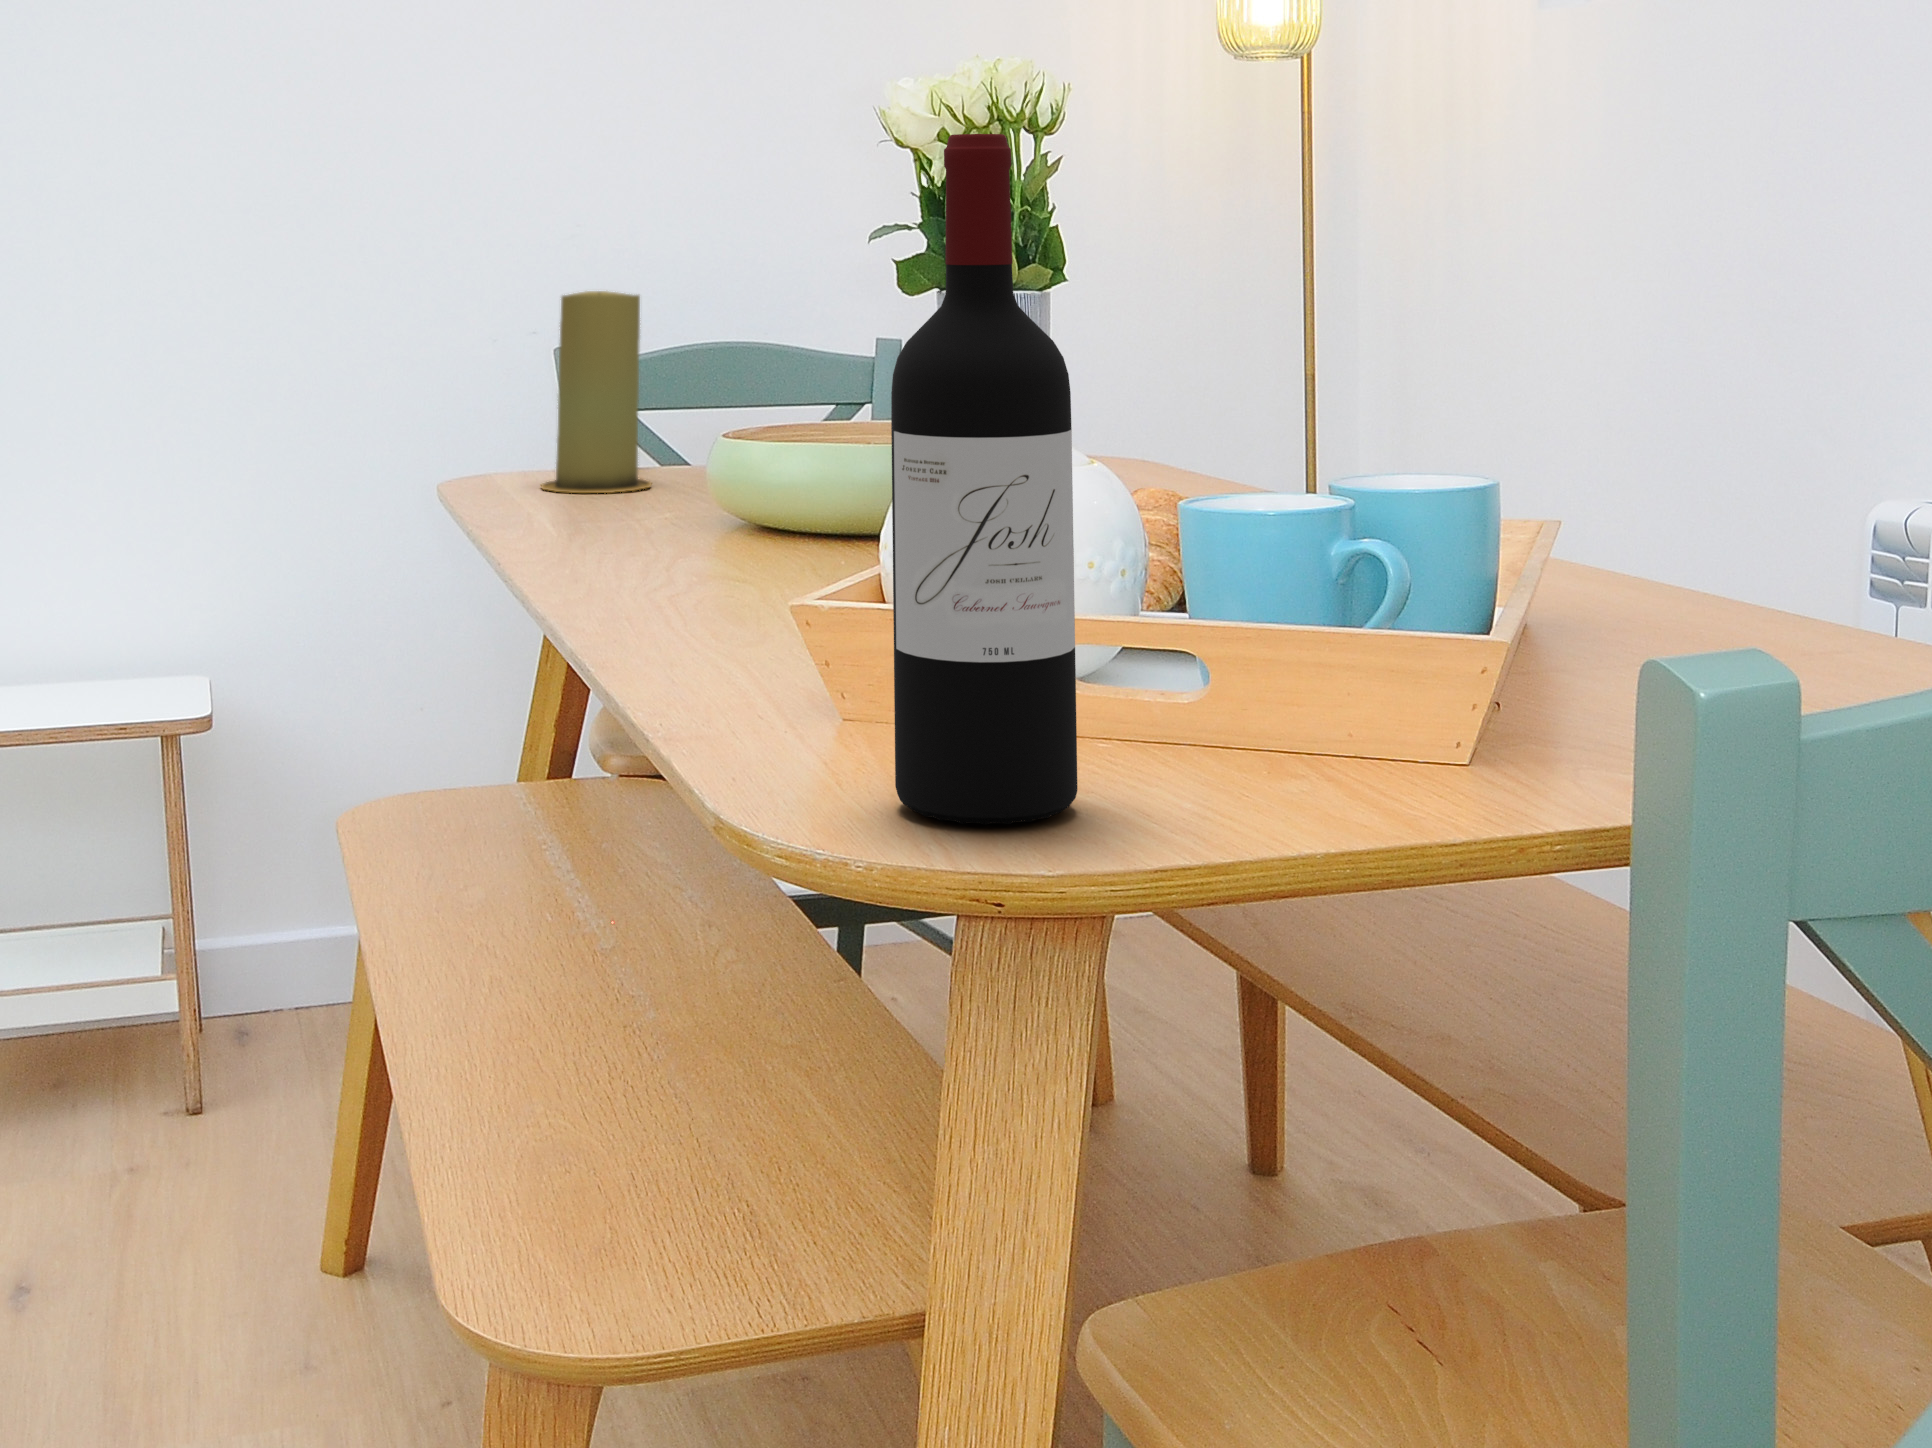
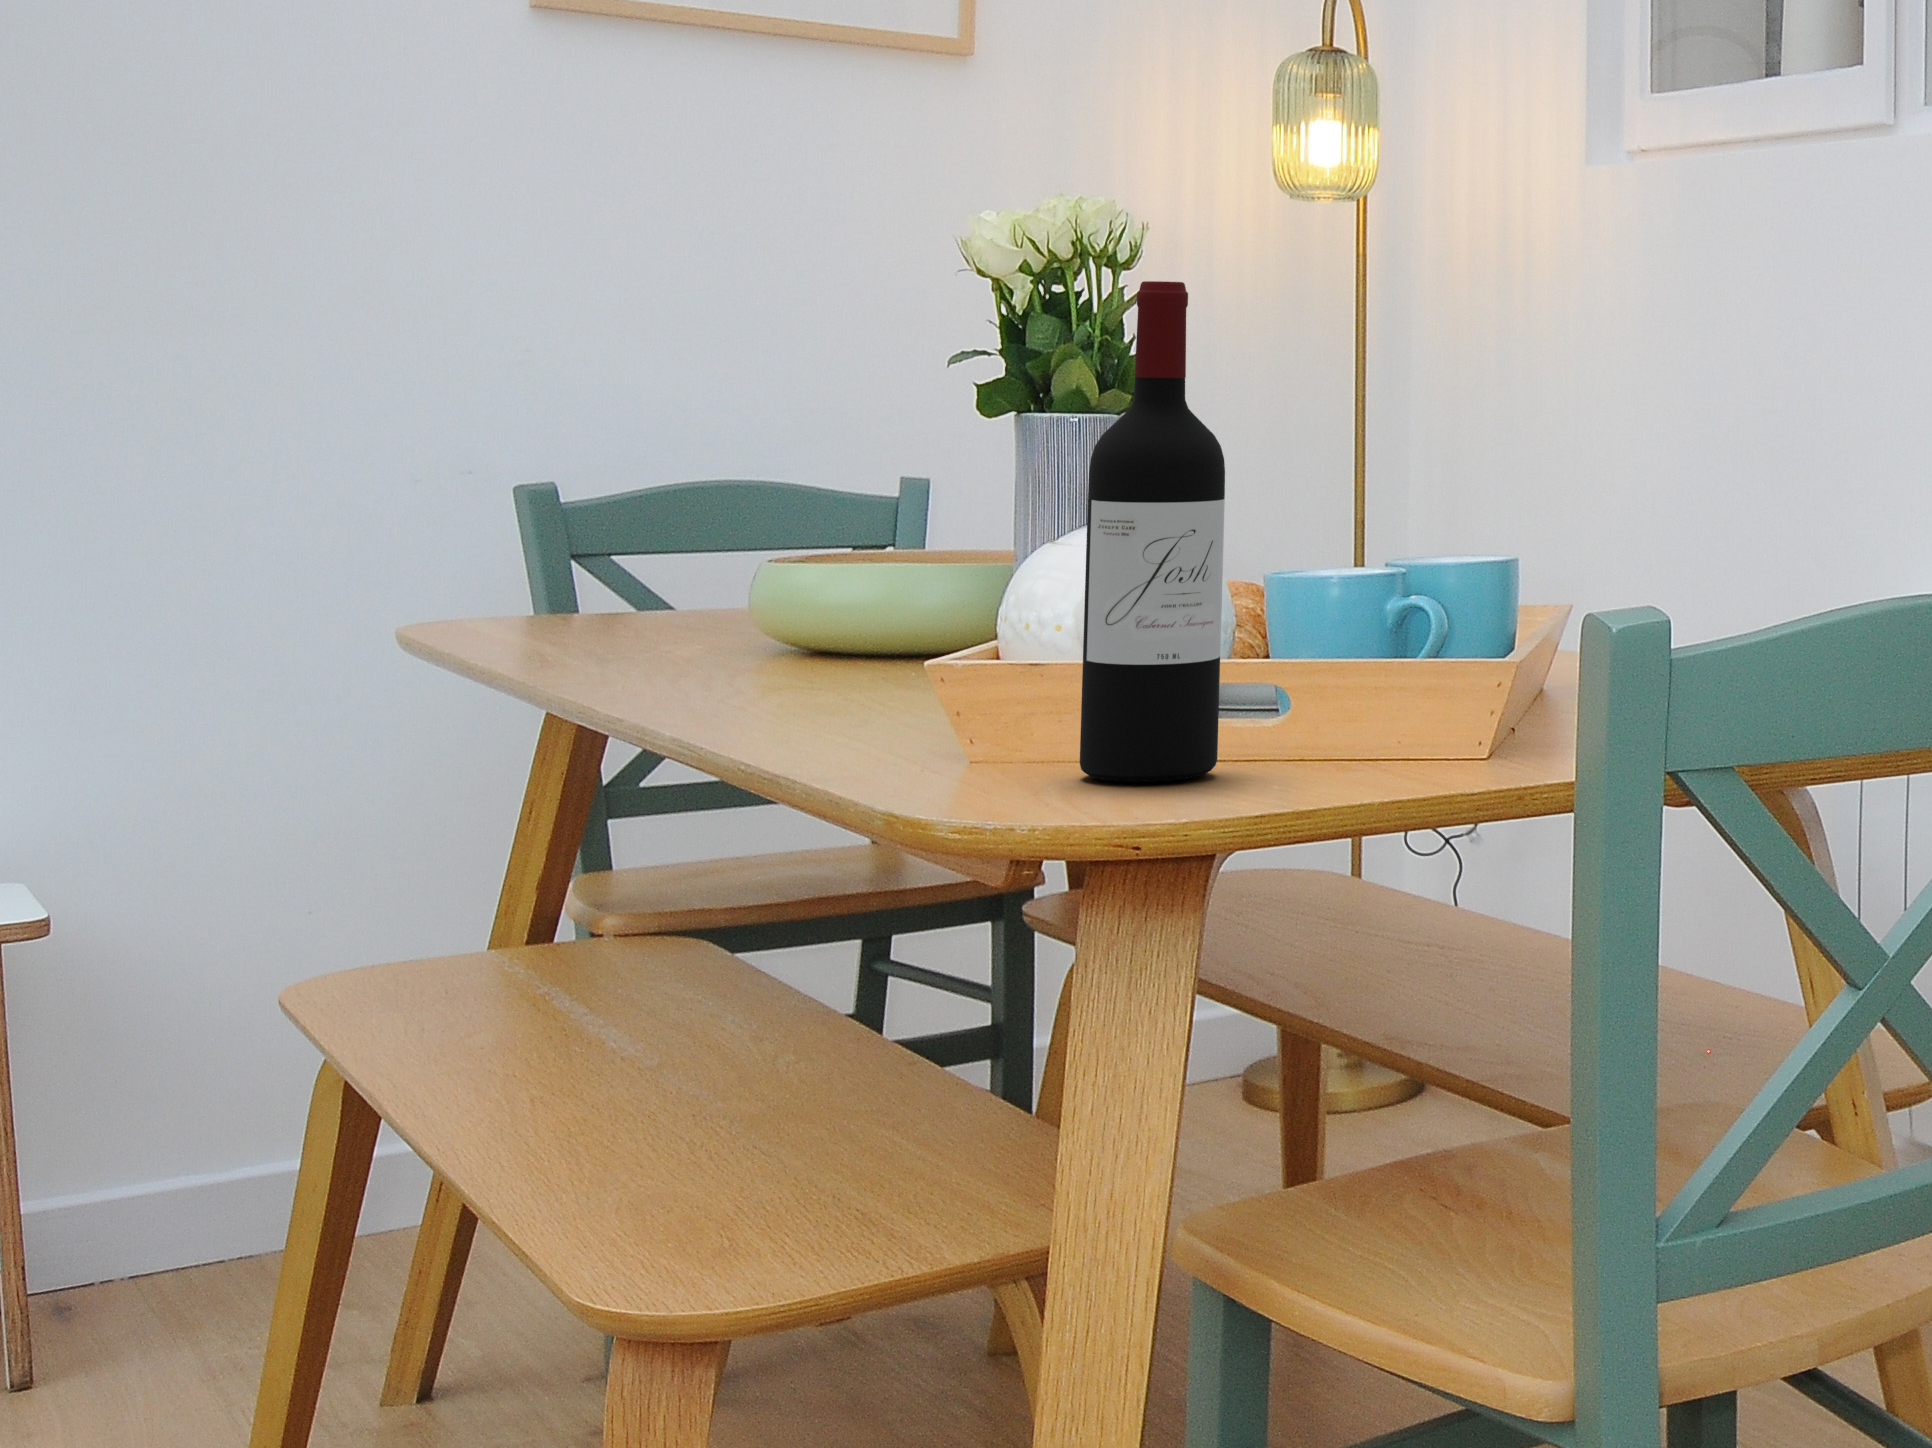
candle: present [540,291,651,493] -> none [563,414,687,618]

